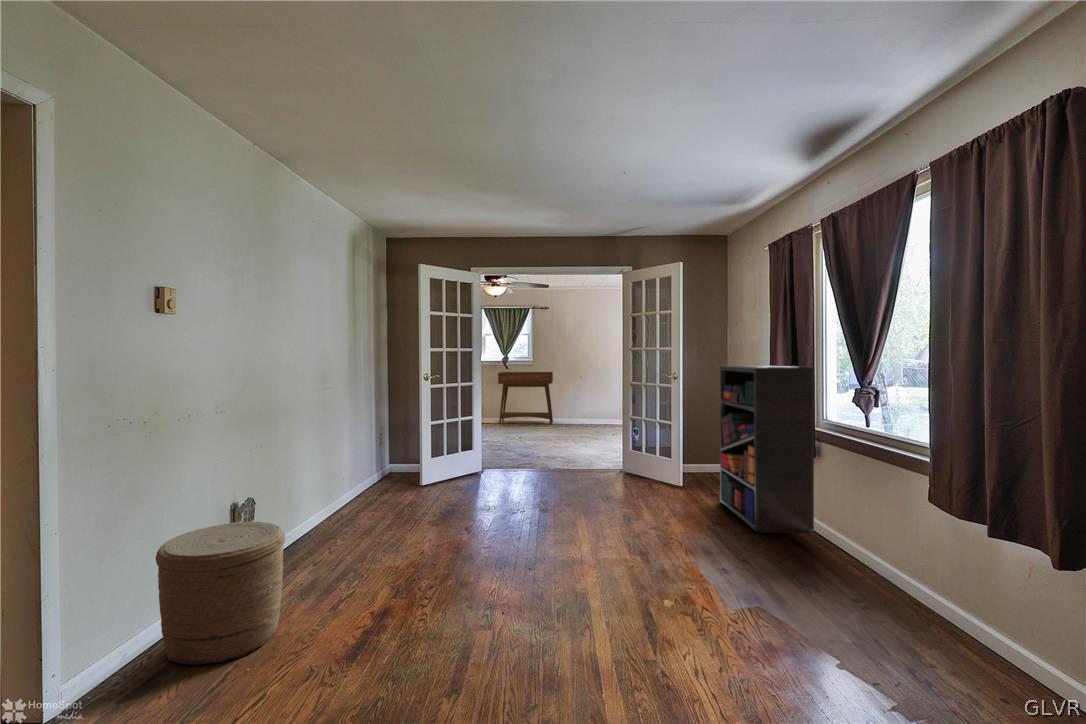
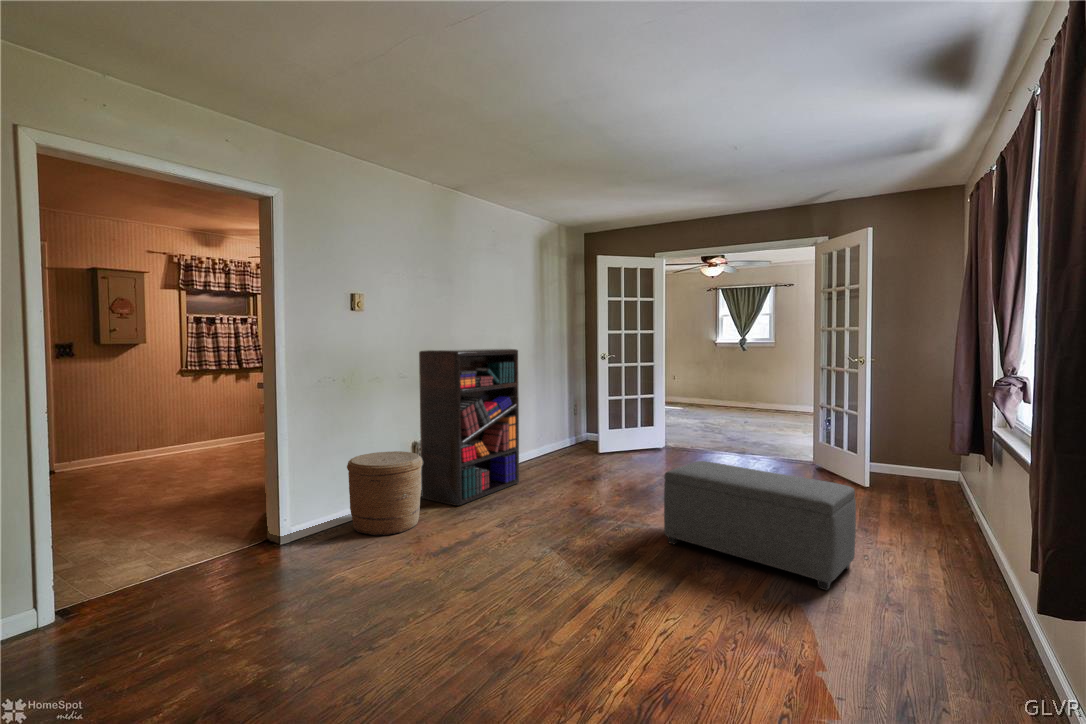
bookshelf: present [720,365,814,533] -> present [419,349,519,506]
console table: present [498,372,553,424] -> none [730,354,796,413]
ottoman: none [593,481,767,587] -> present [664,461,856,590]

